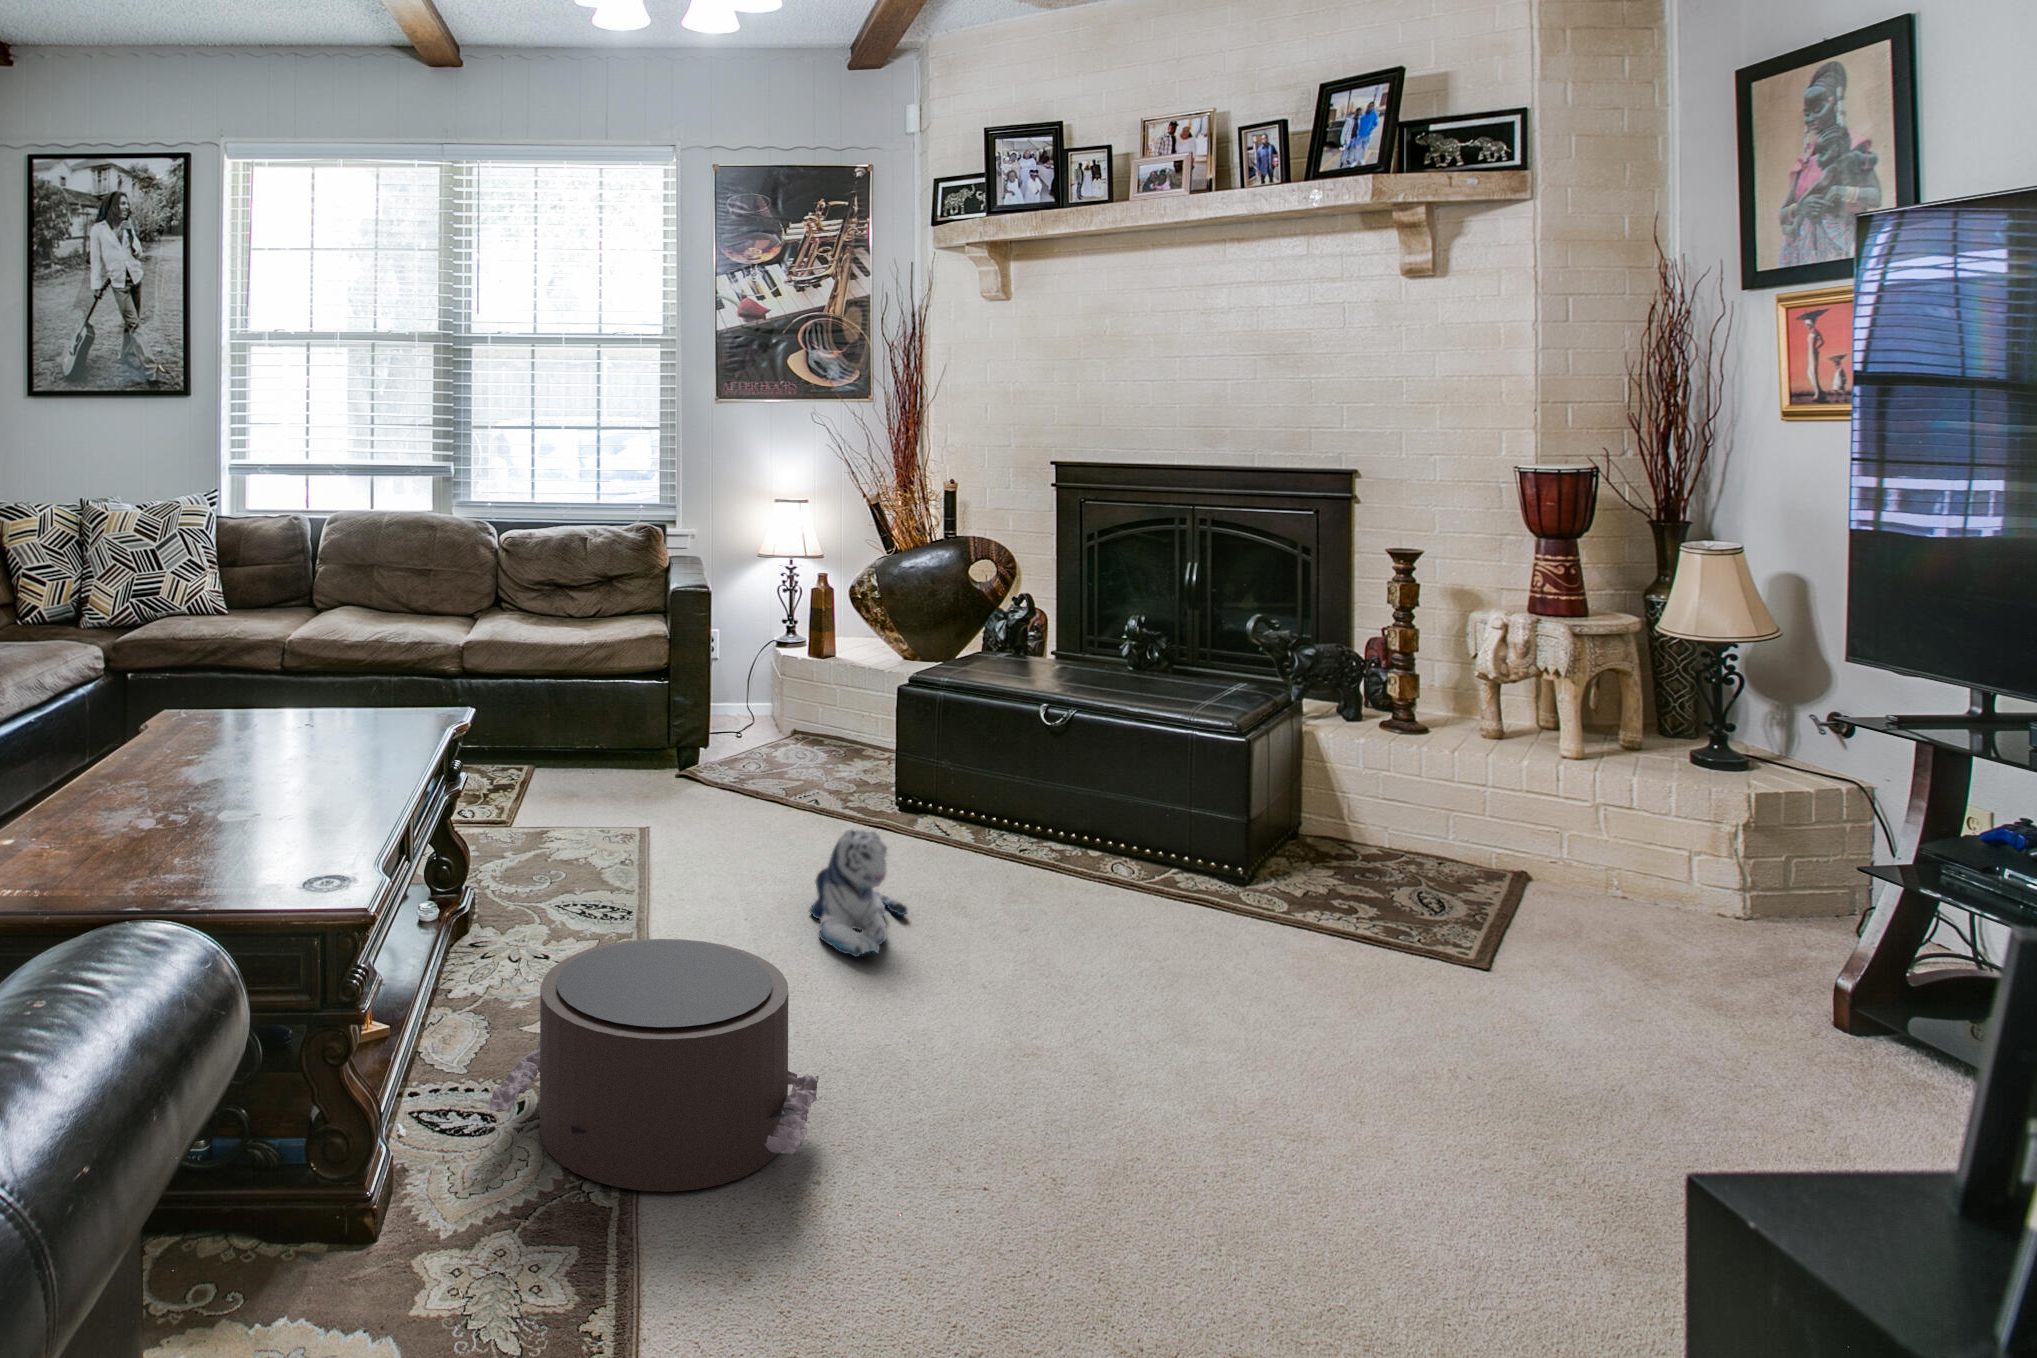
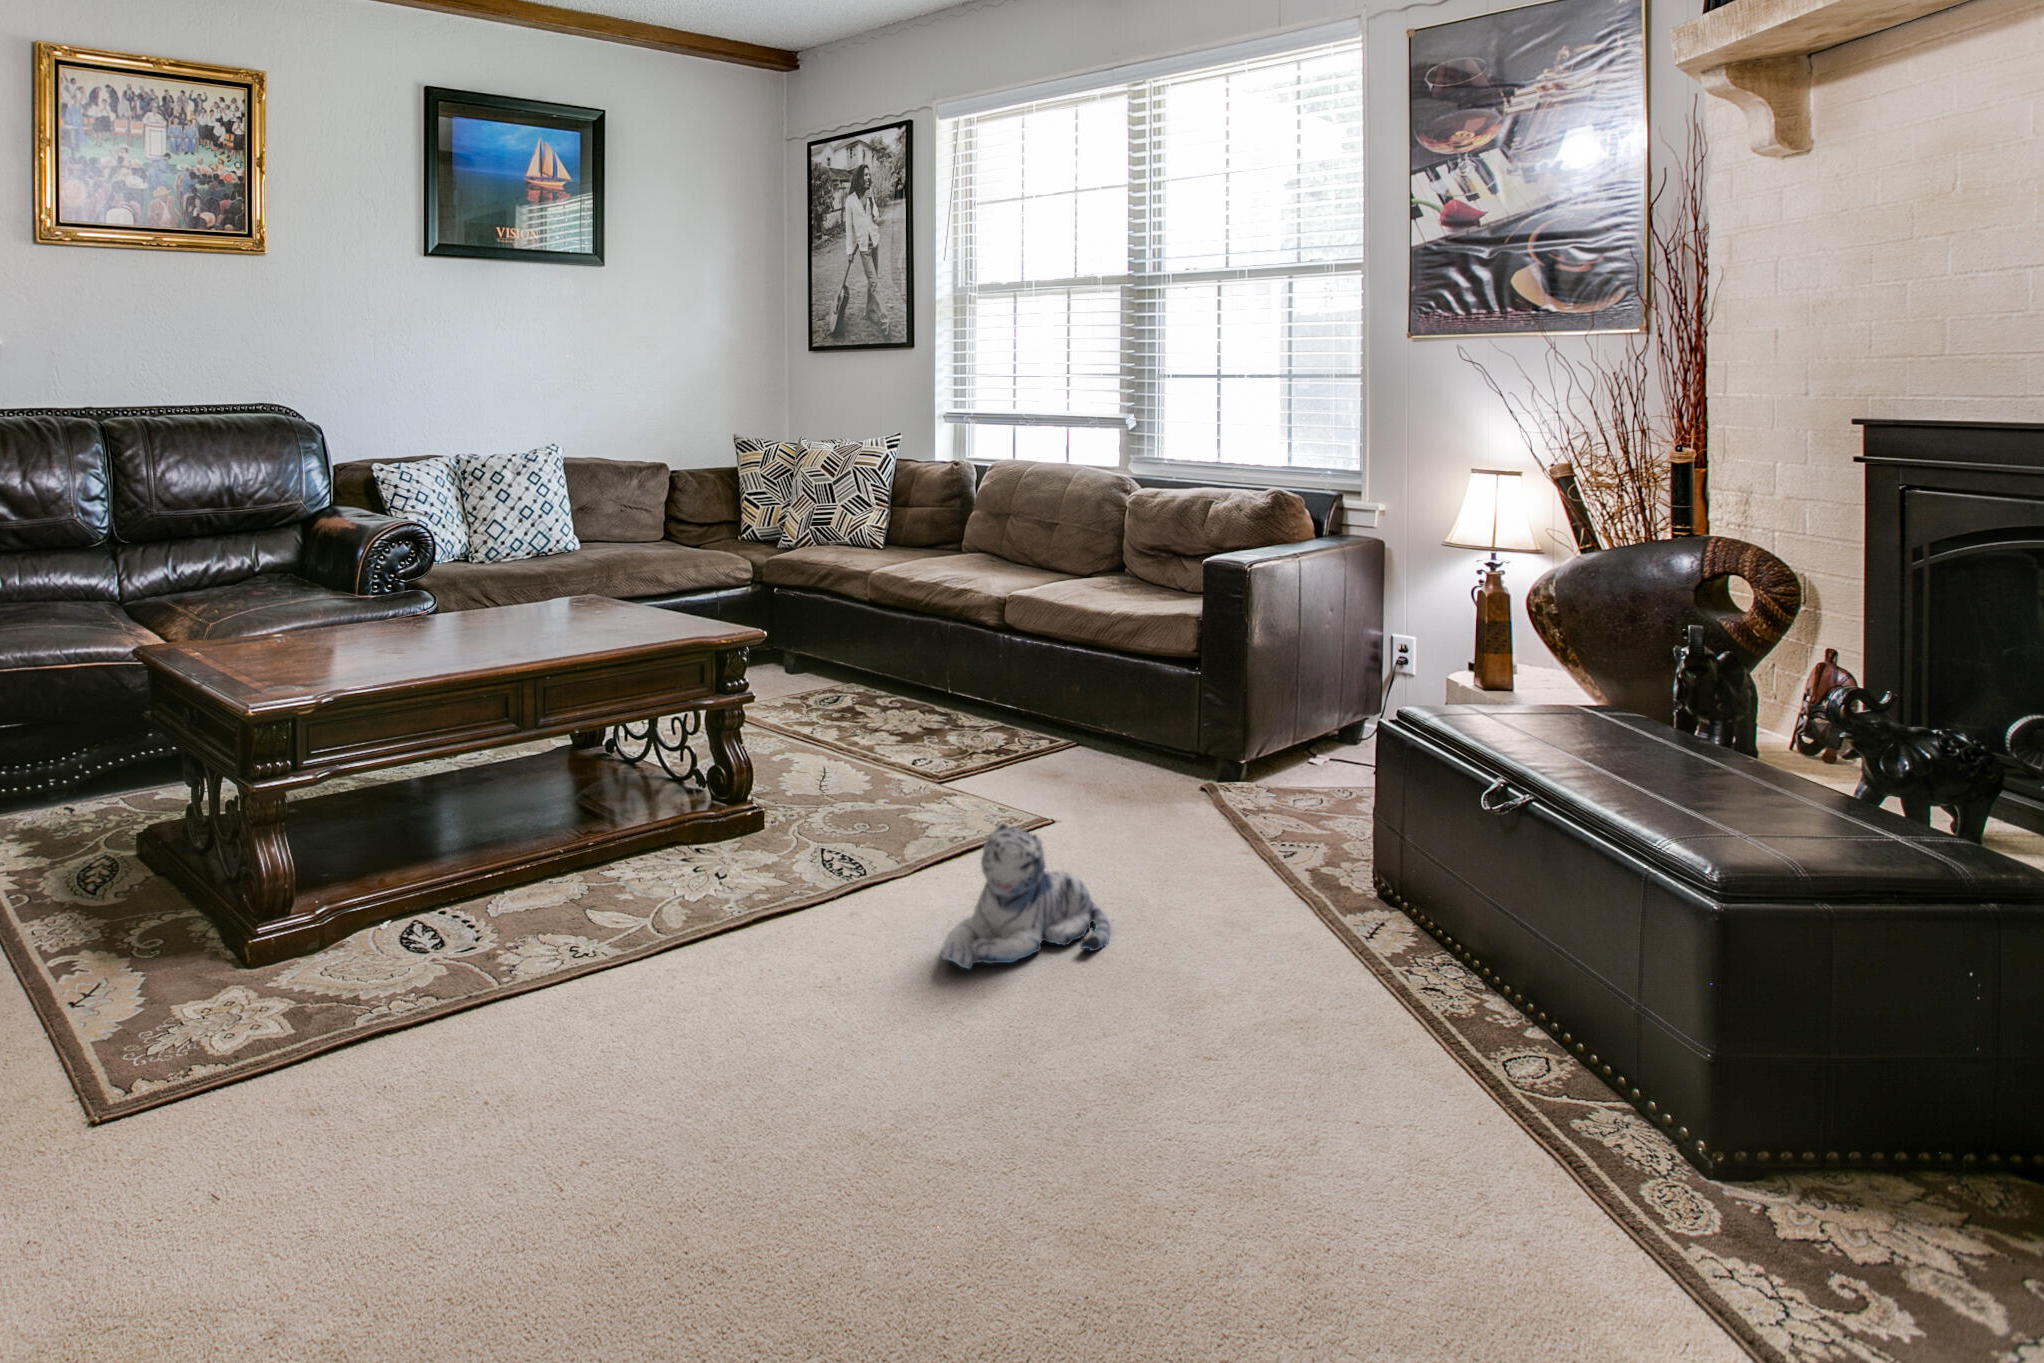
pouf: present [486,939,819,1192] -> none [398,837,648,1065]

